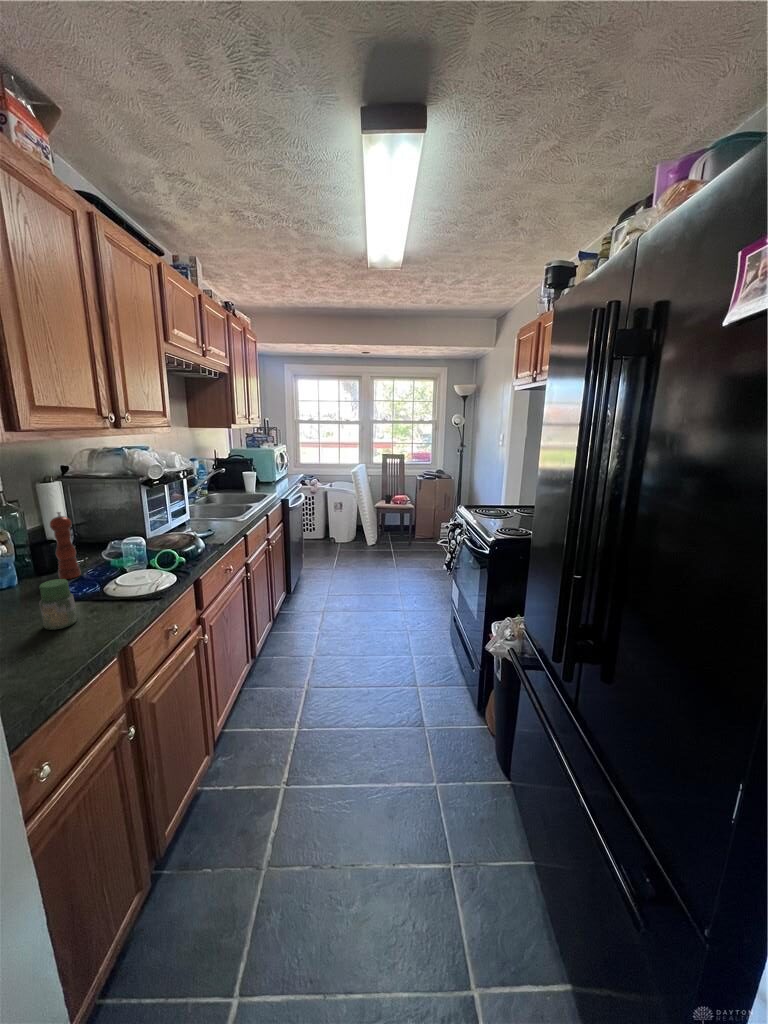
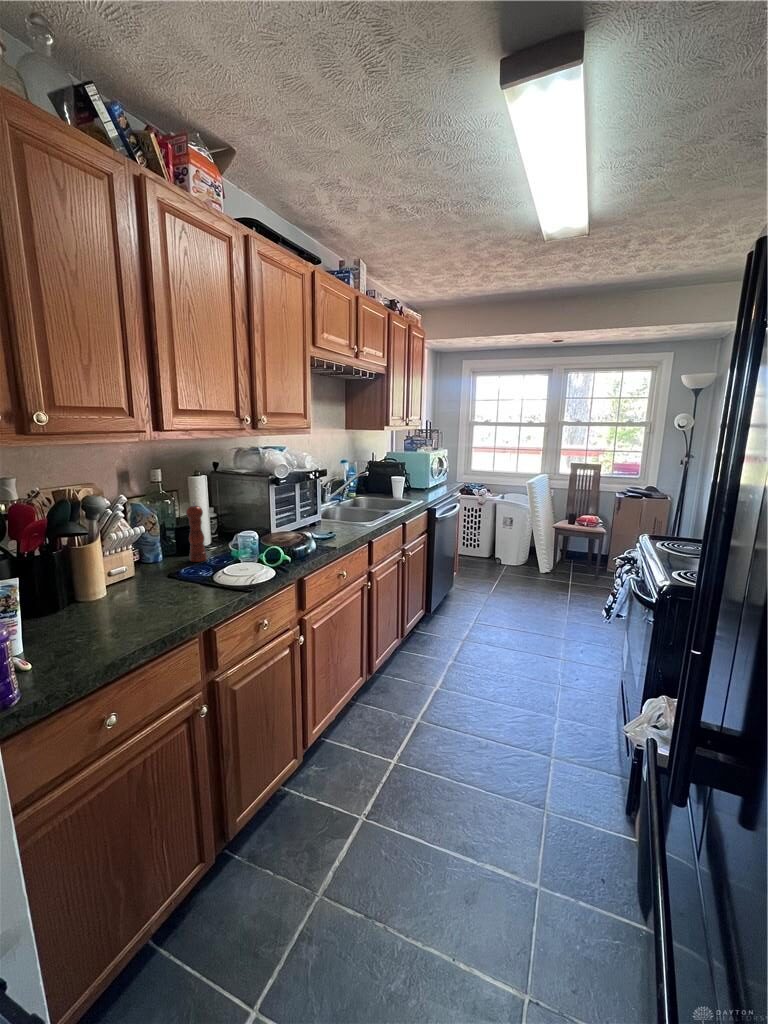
jar: present [39,579,77,630] -> none [155,559,183,603]

